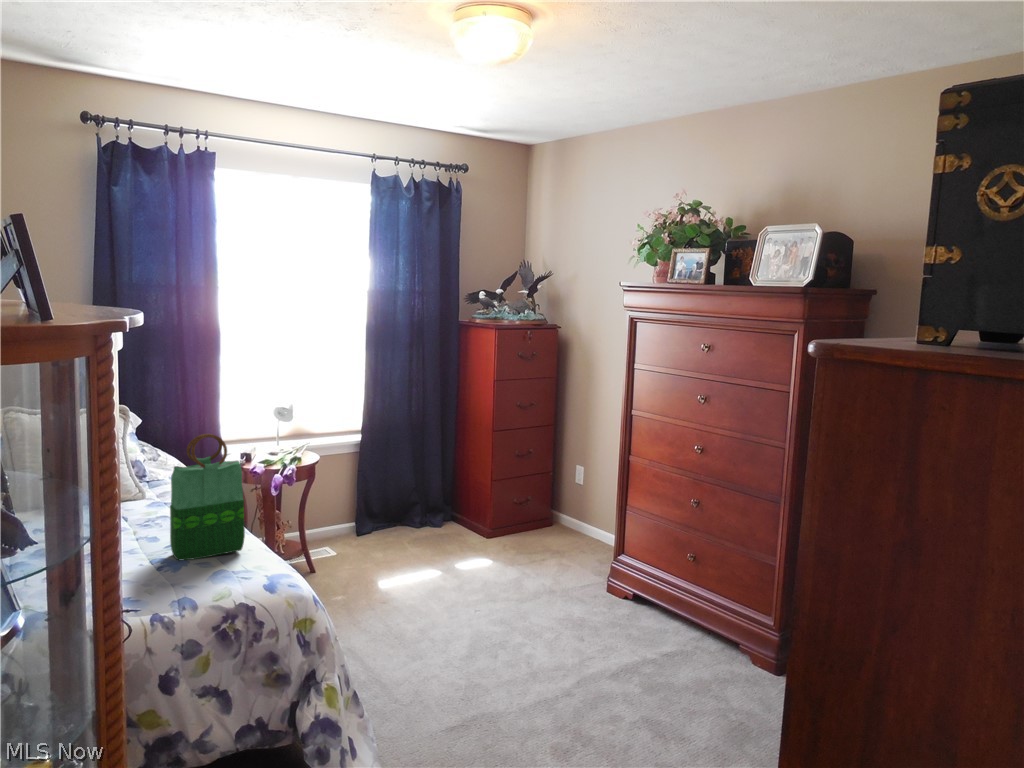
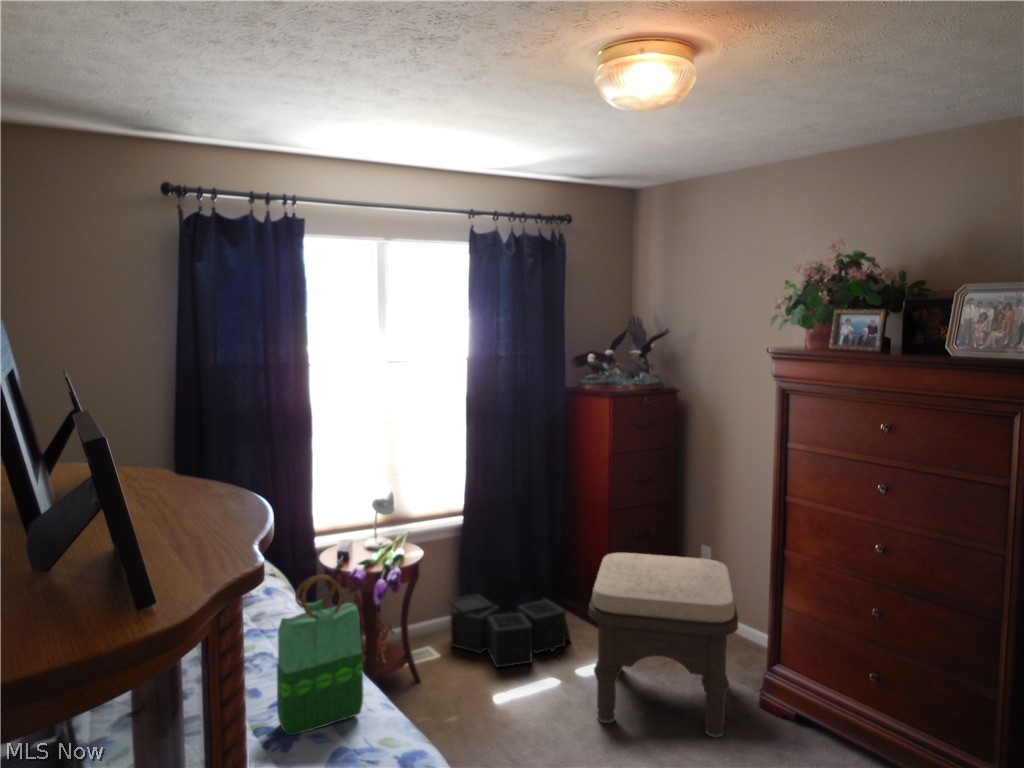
ottoman: none [460,462,588,608] -> present [589,553,738,737]
storage bin: none [346,504,456,562] -> present [448,594,571,667]

